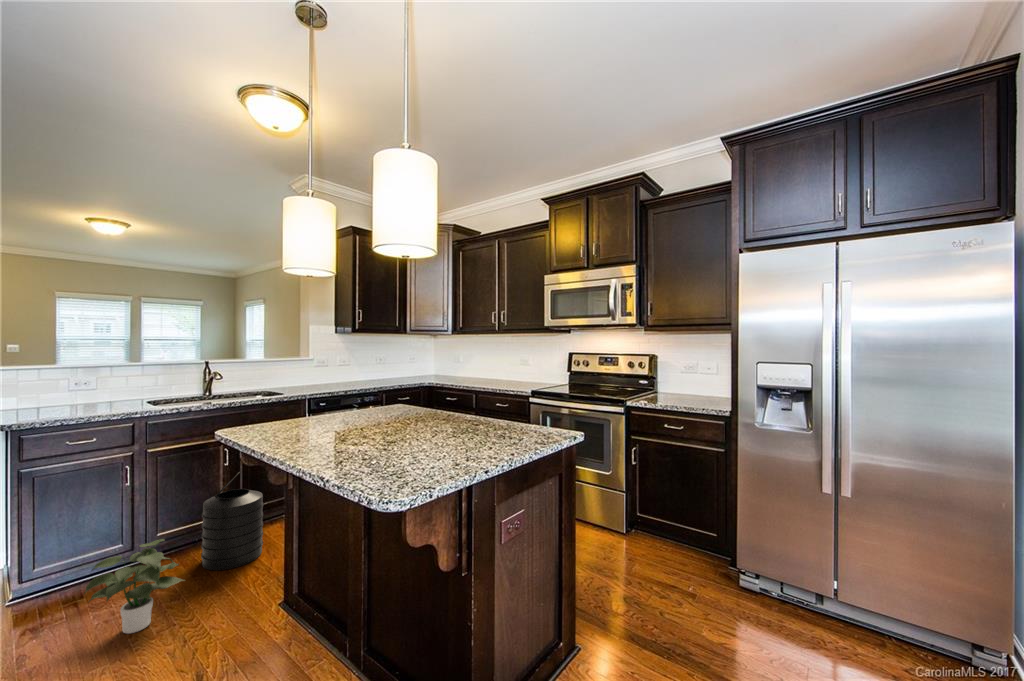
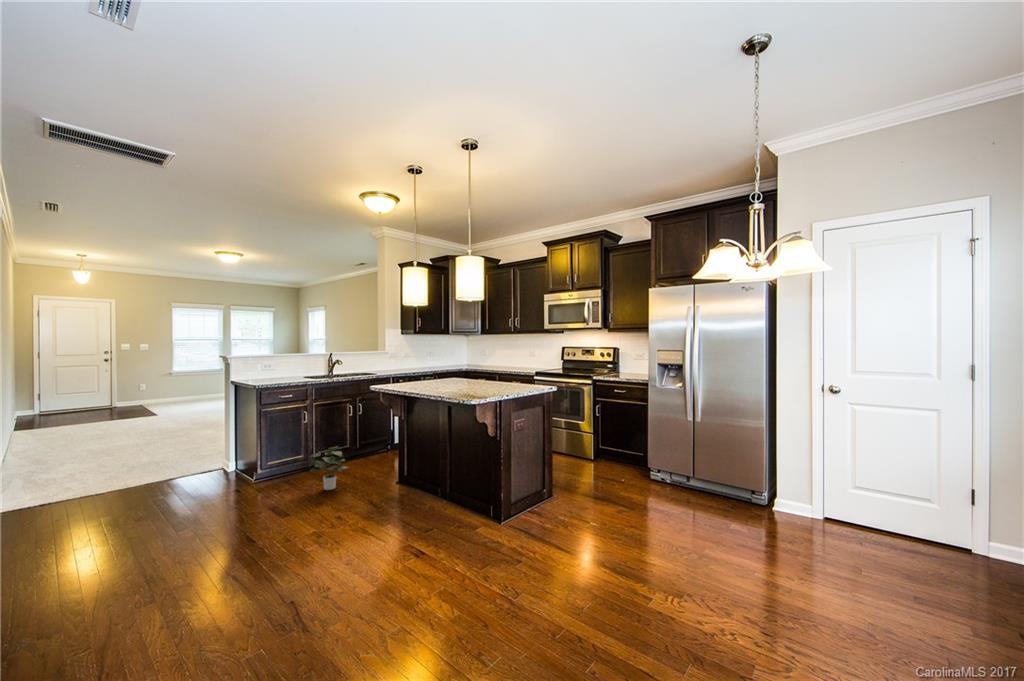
trash can: present [201,472,264,570] -> none [344,418,376,471]

